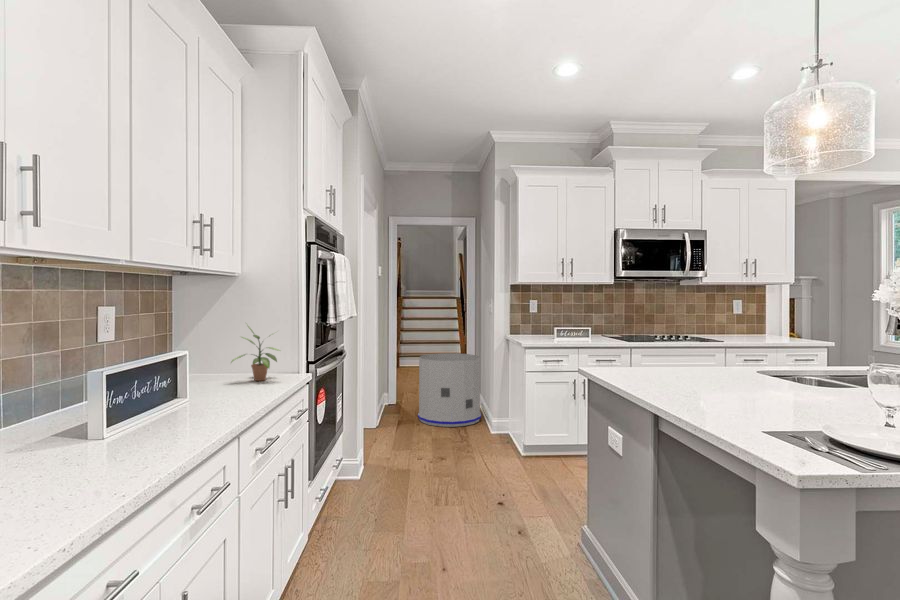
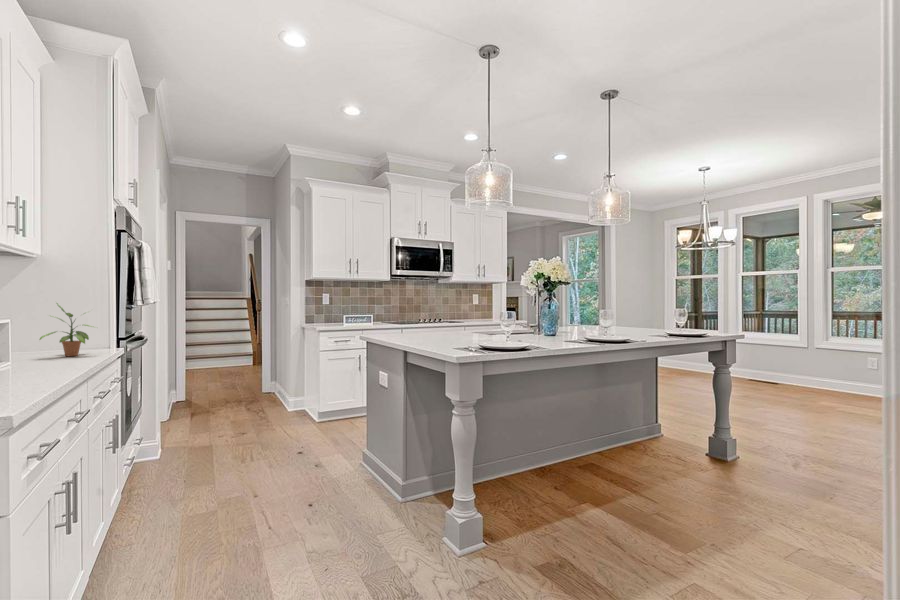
trash can: present [418,353,481,427] -> none [214,343,277,409]

